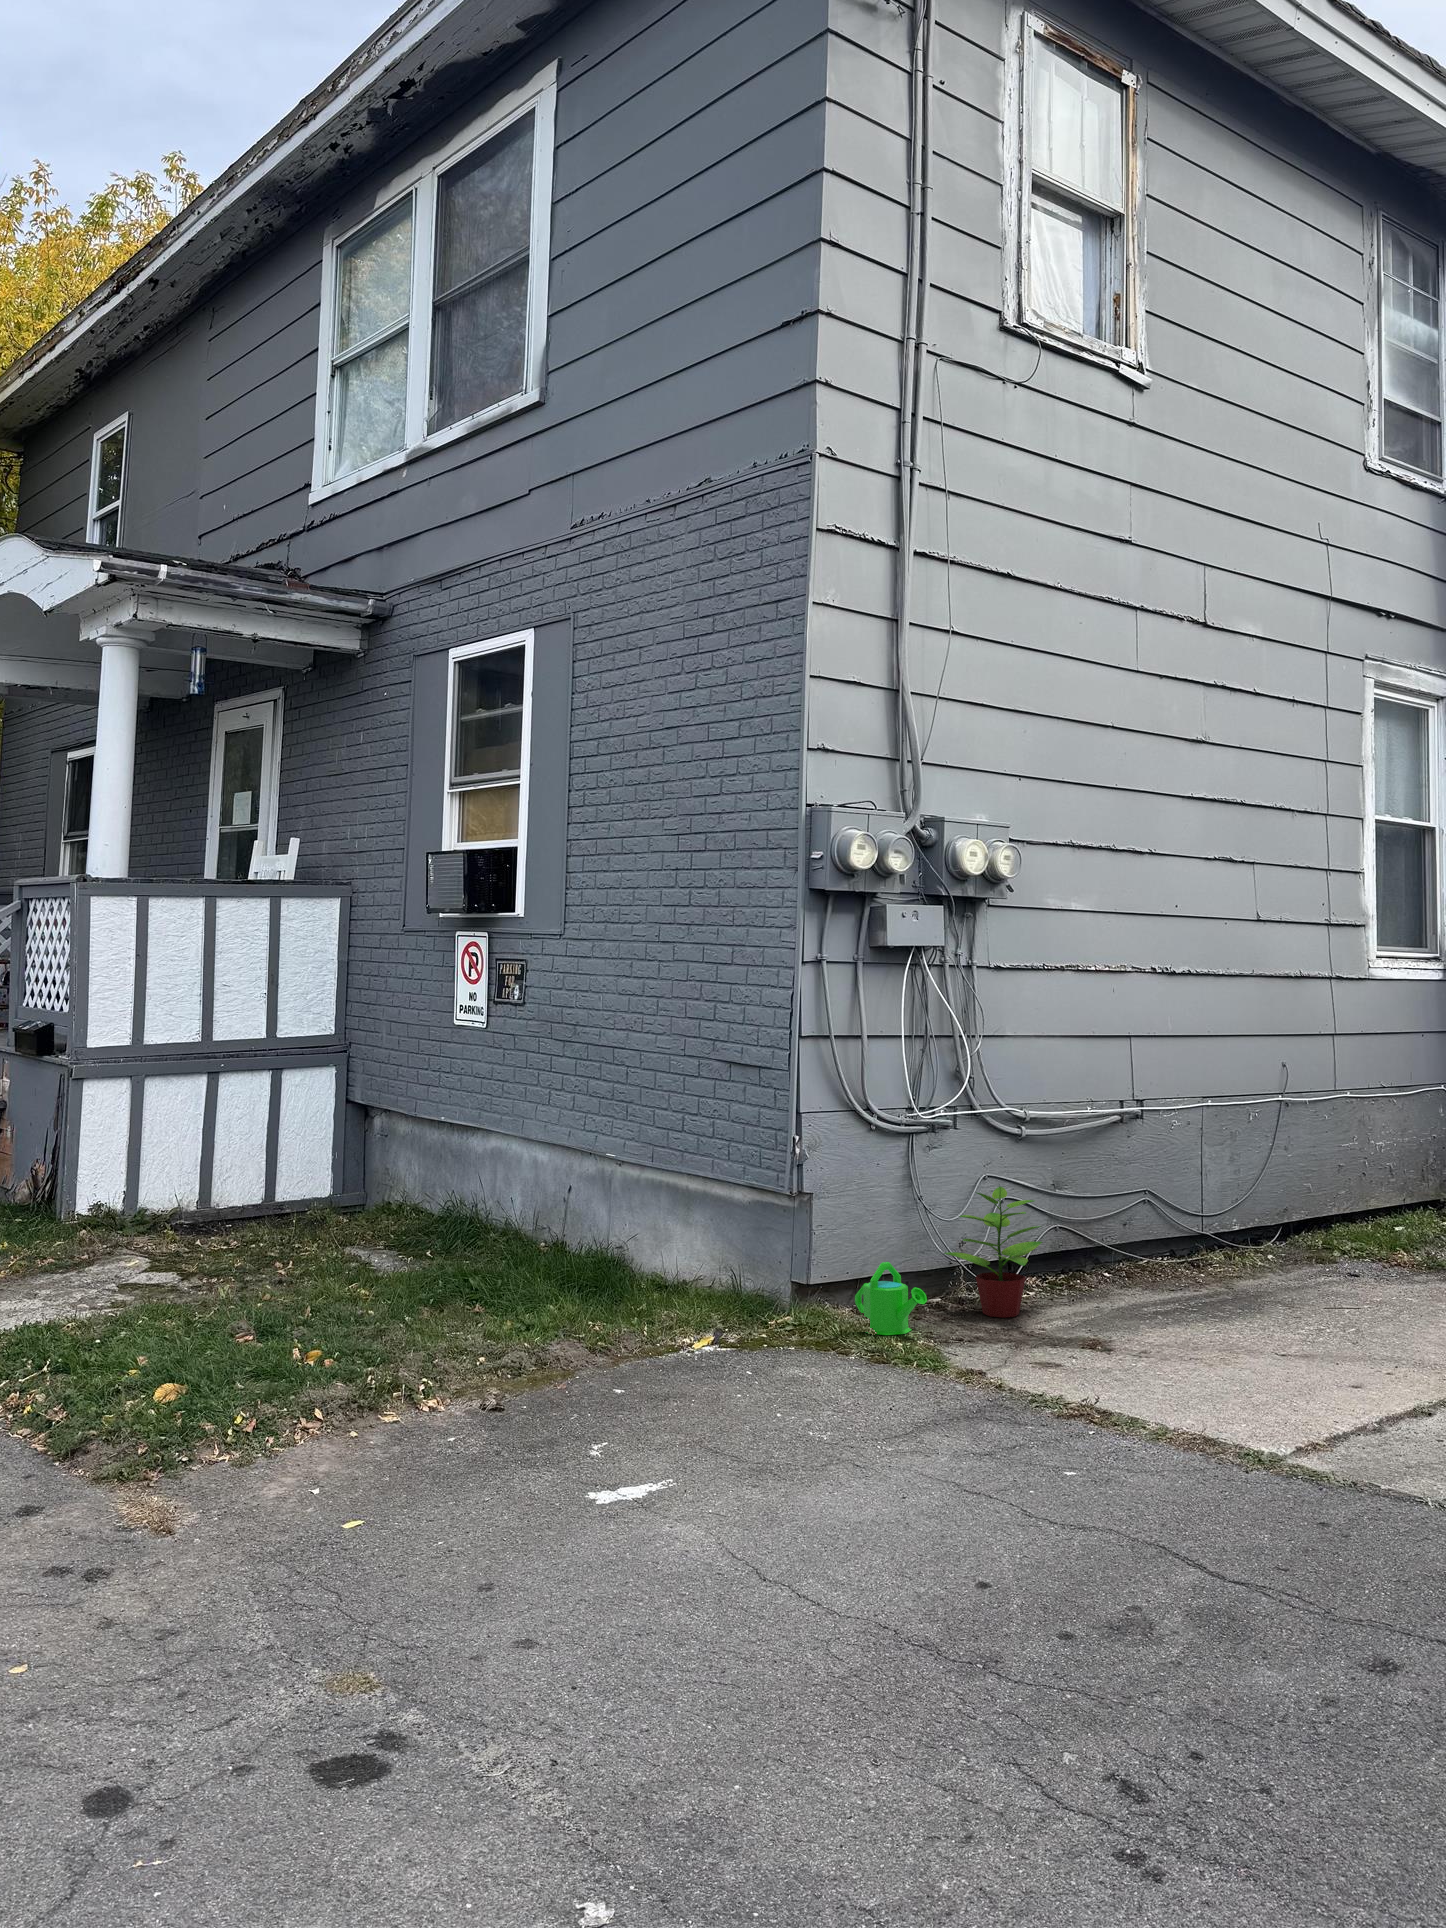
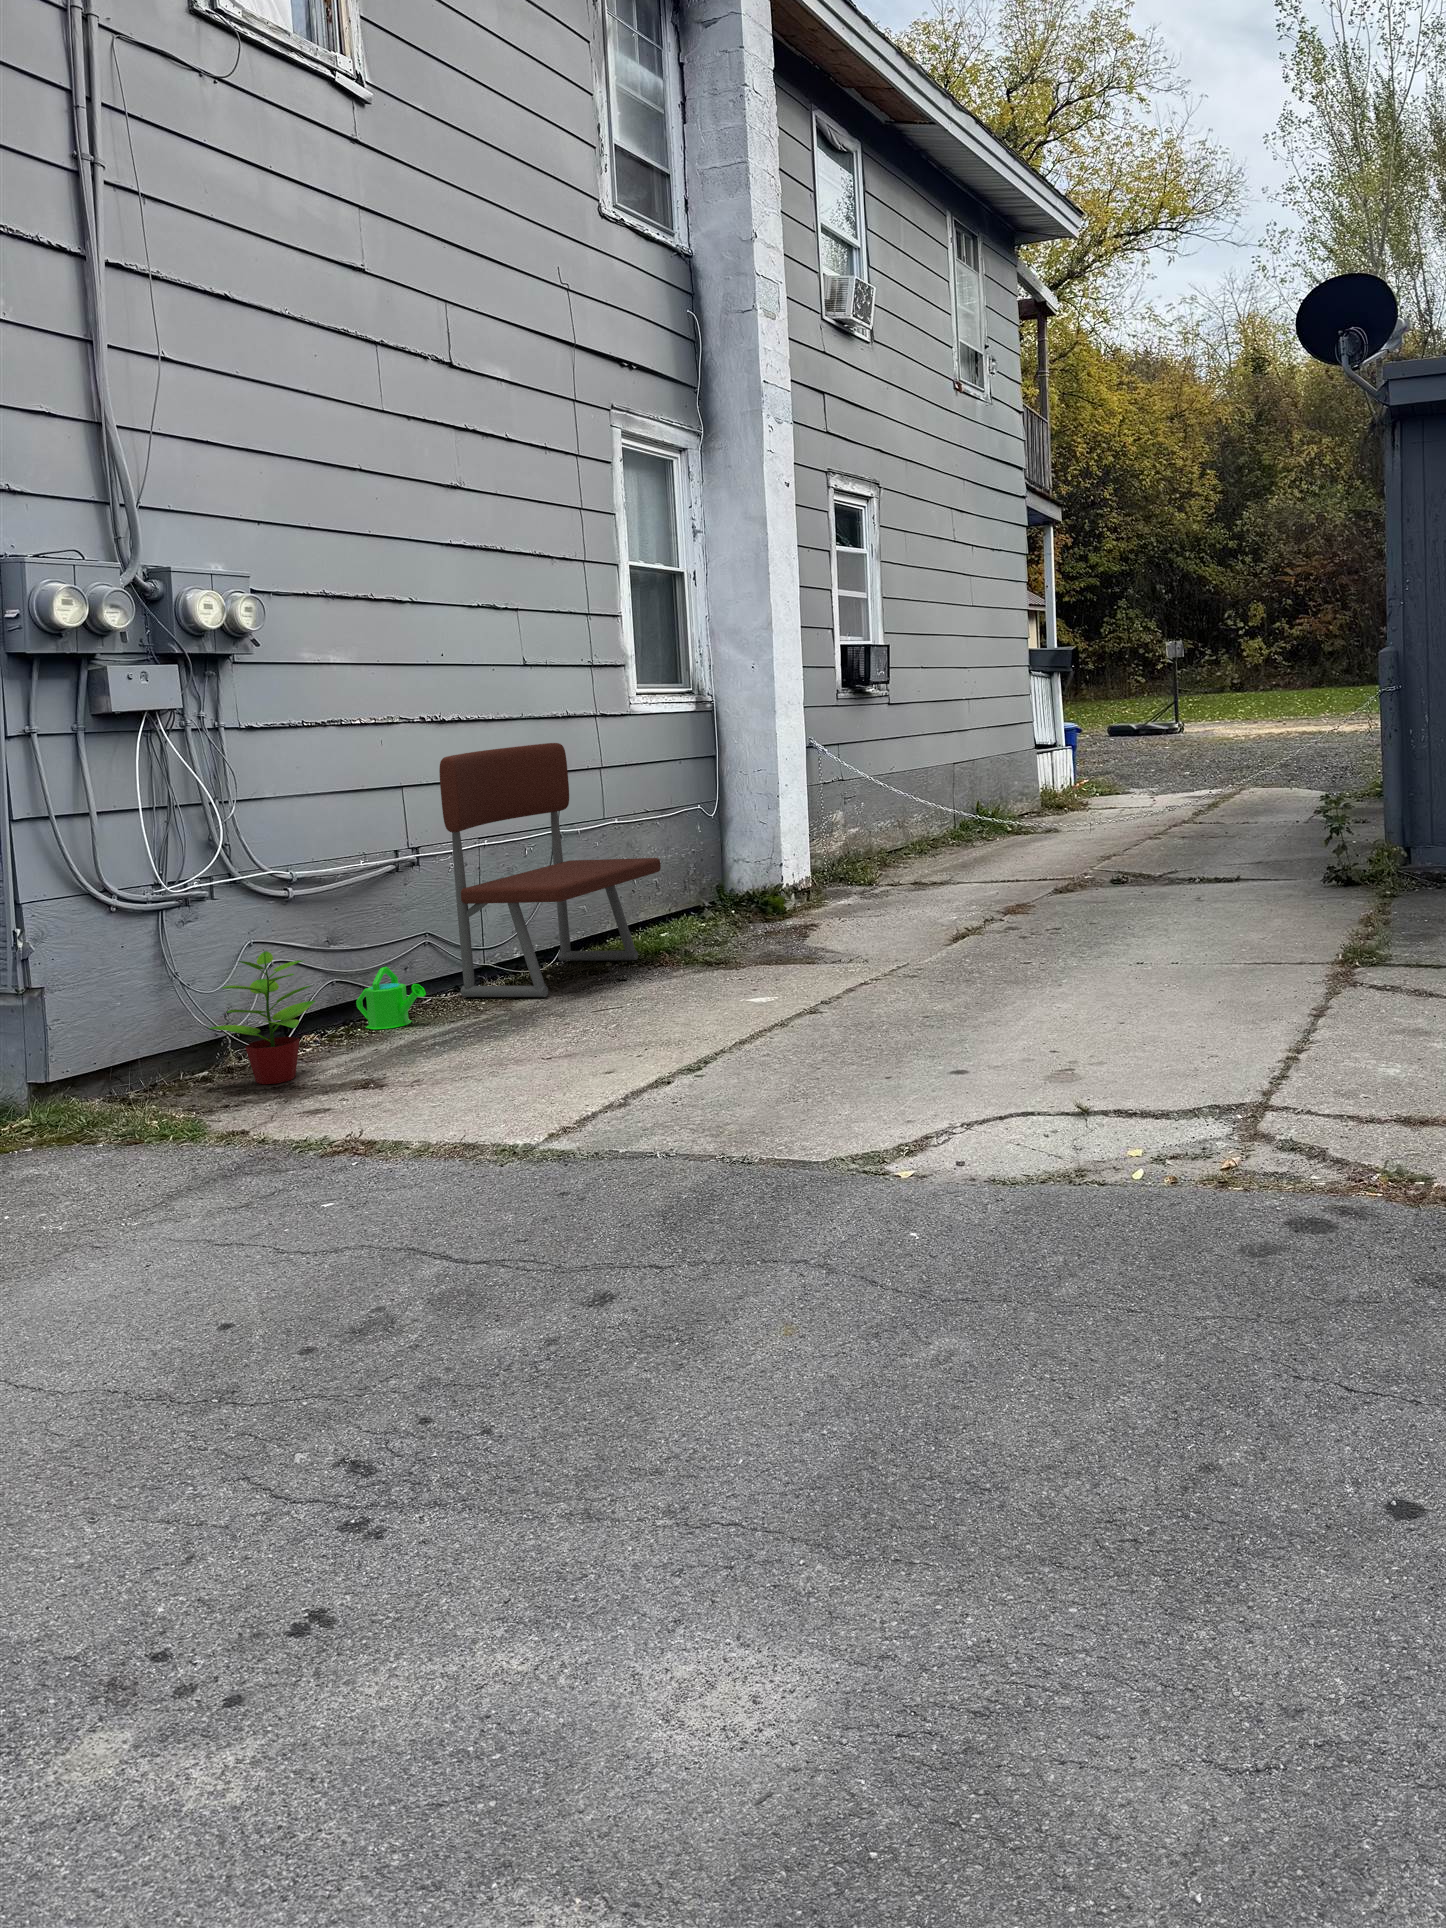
bench: none [1172,1008,1399,1274] -> present [439,743,661,997]
watering can: present [855,1262,927,1335] -> present [356,967,426,1029]

